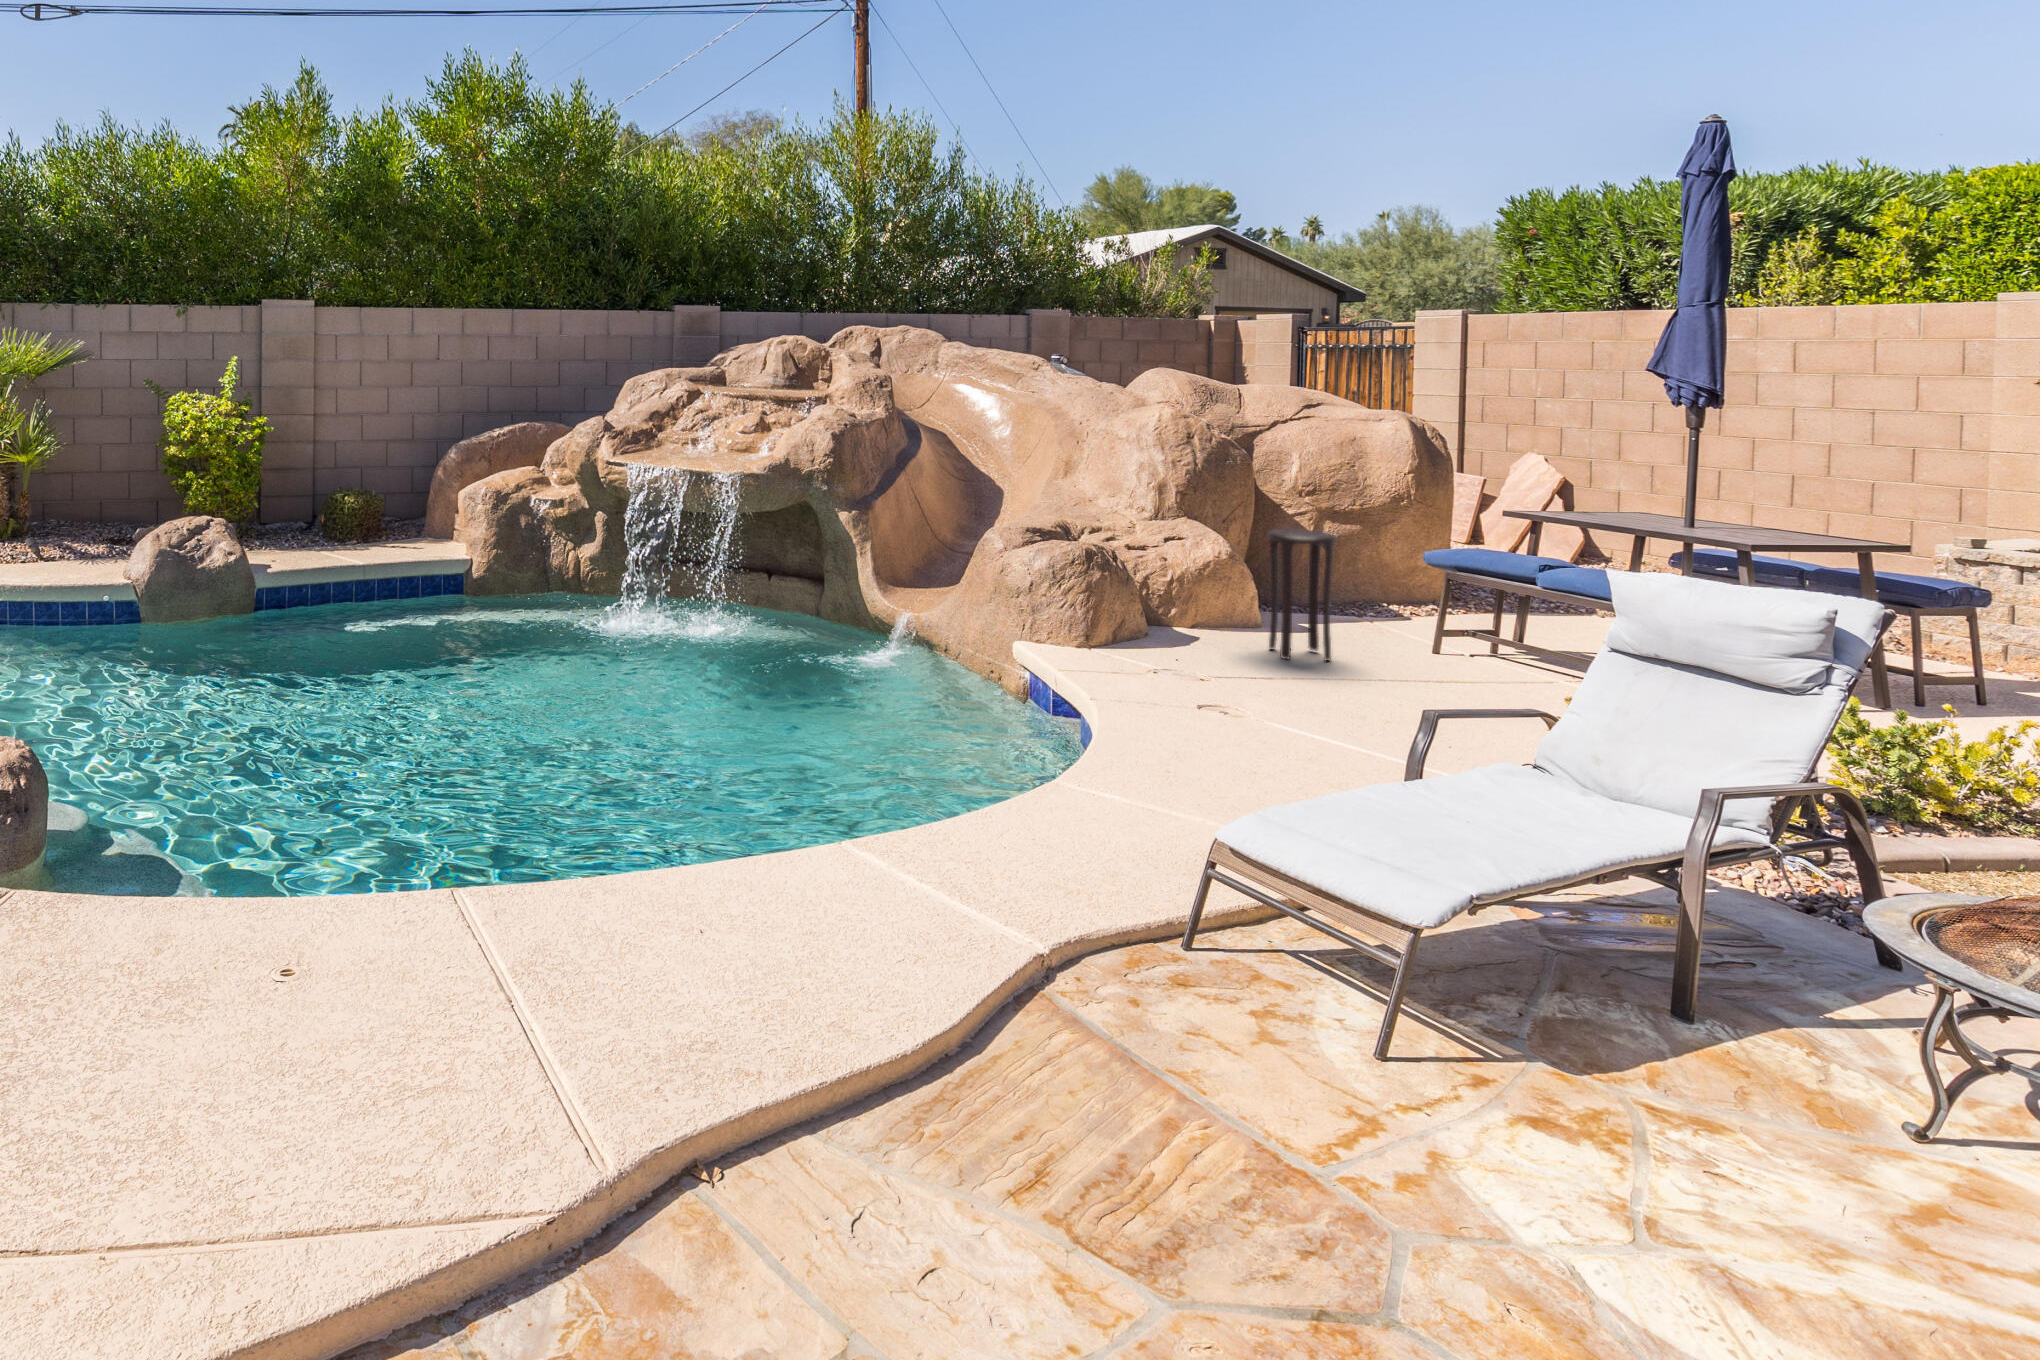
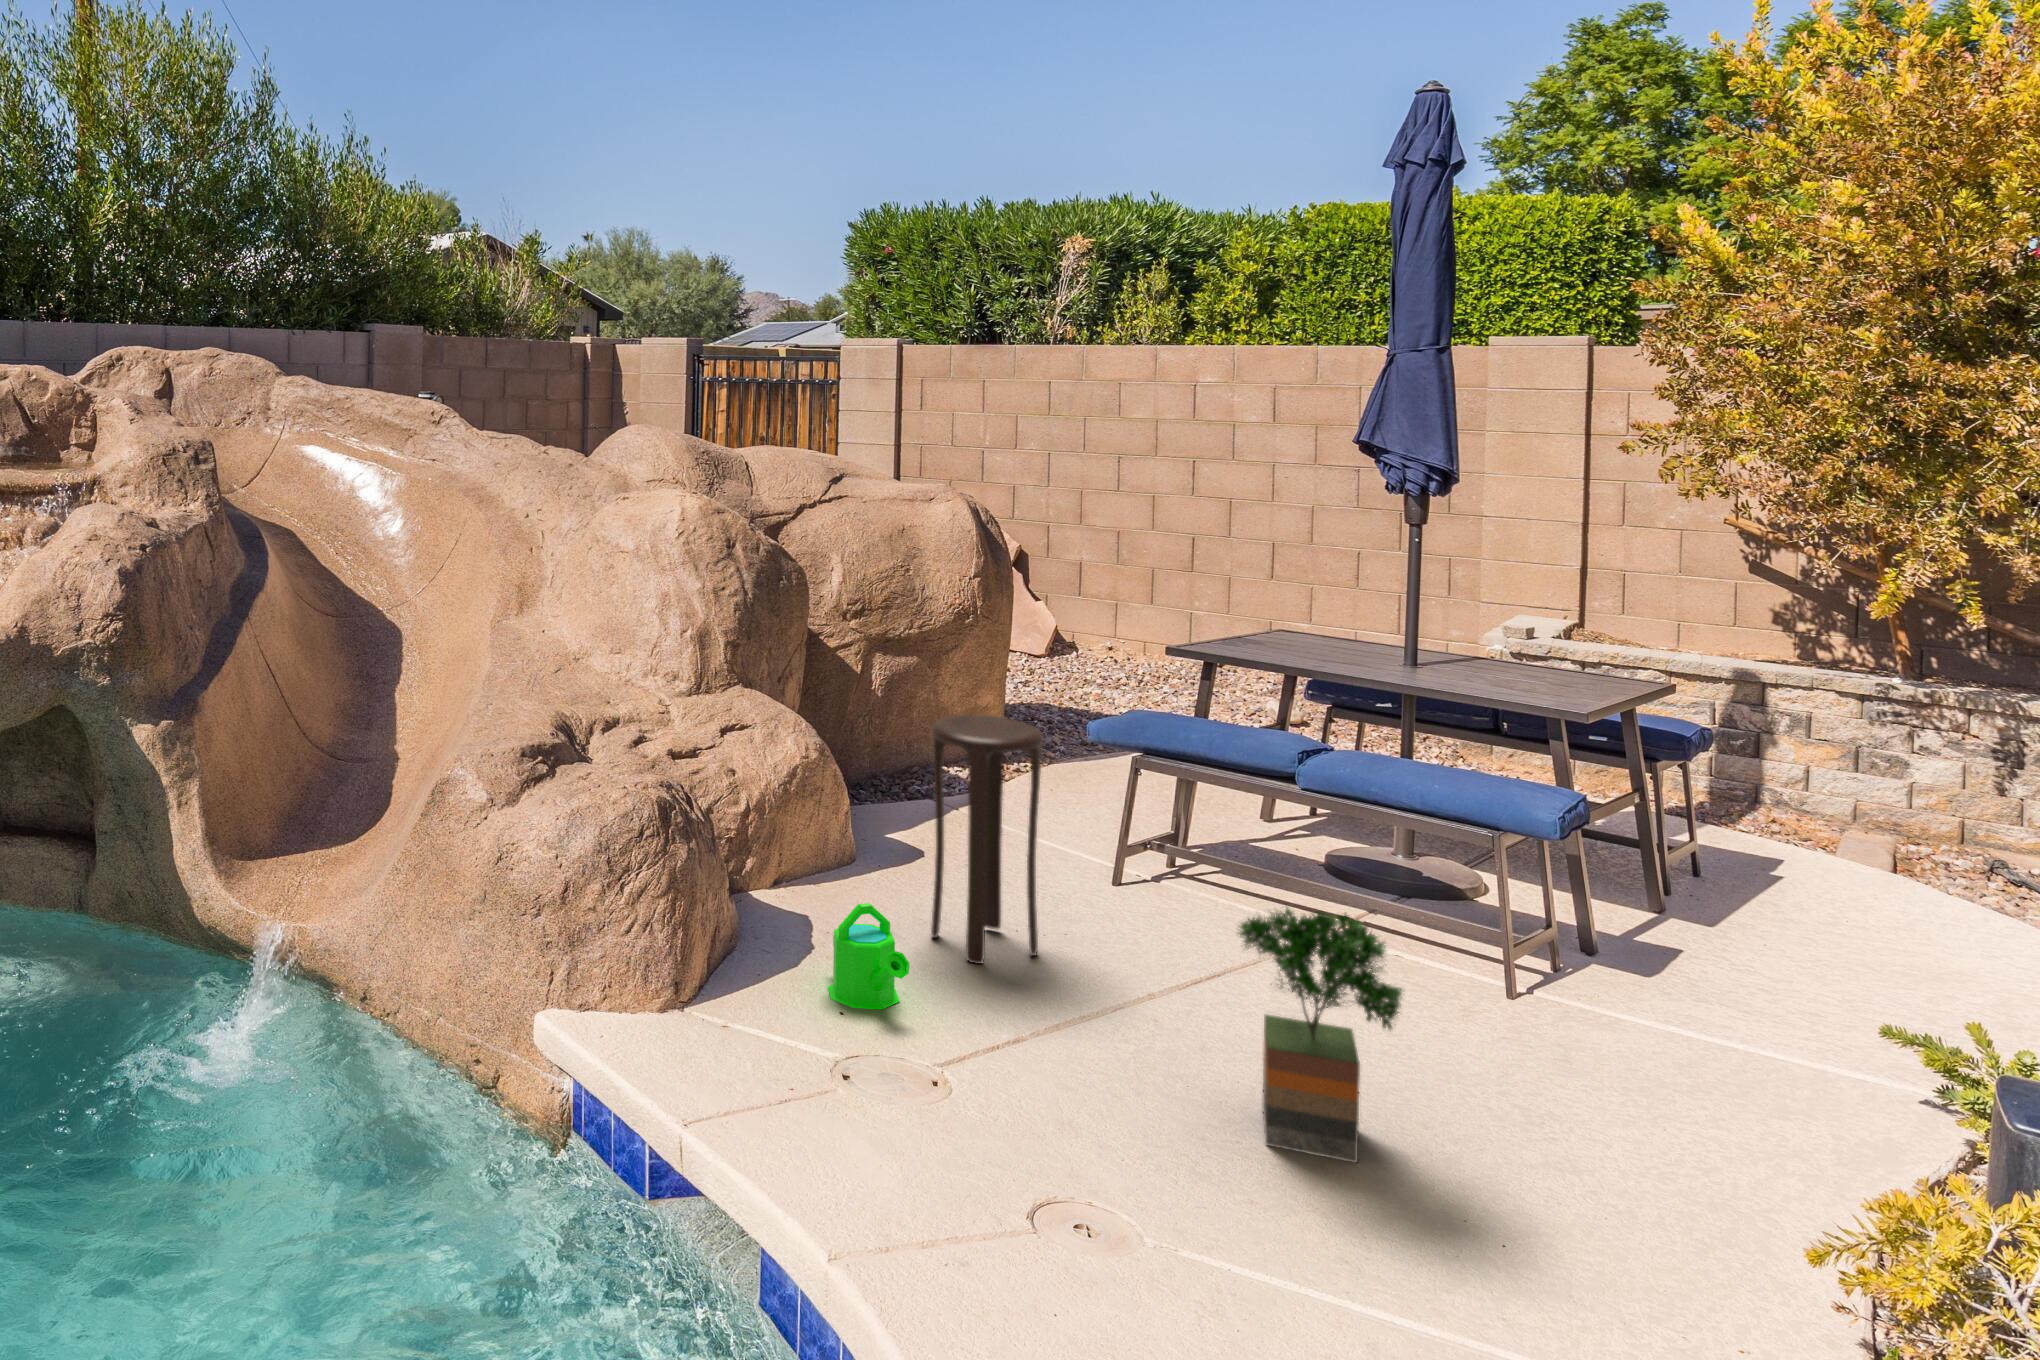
potted tree: none [1366,605,1455,729] -> present [1237,908,1402,1163]
watering can: none [1181,612,1222,664] -> present [828,903,909,1009]

